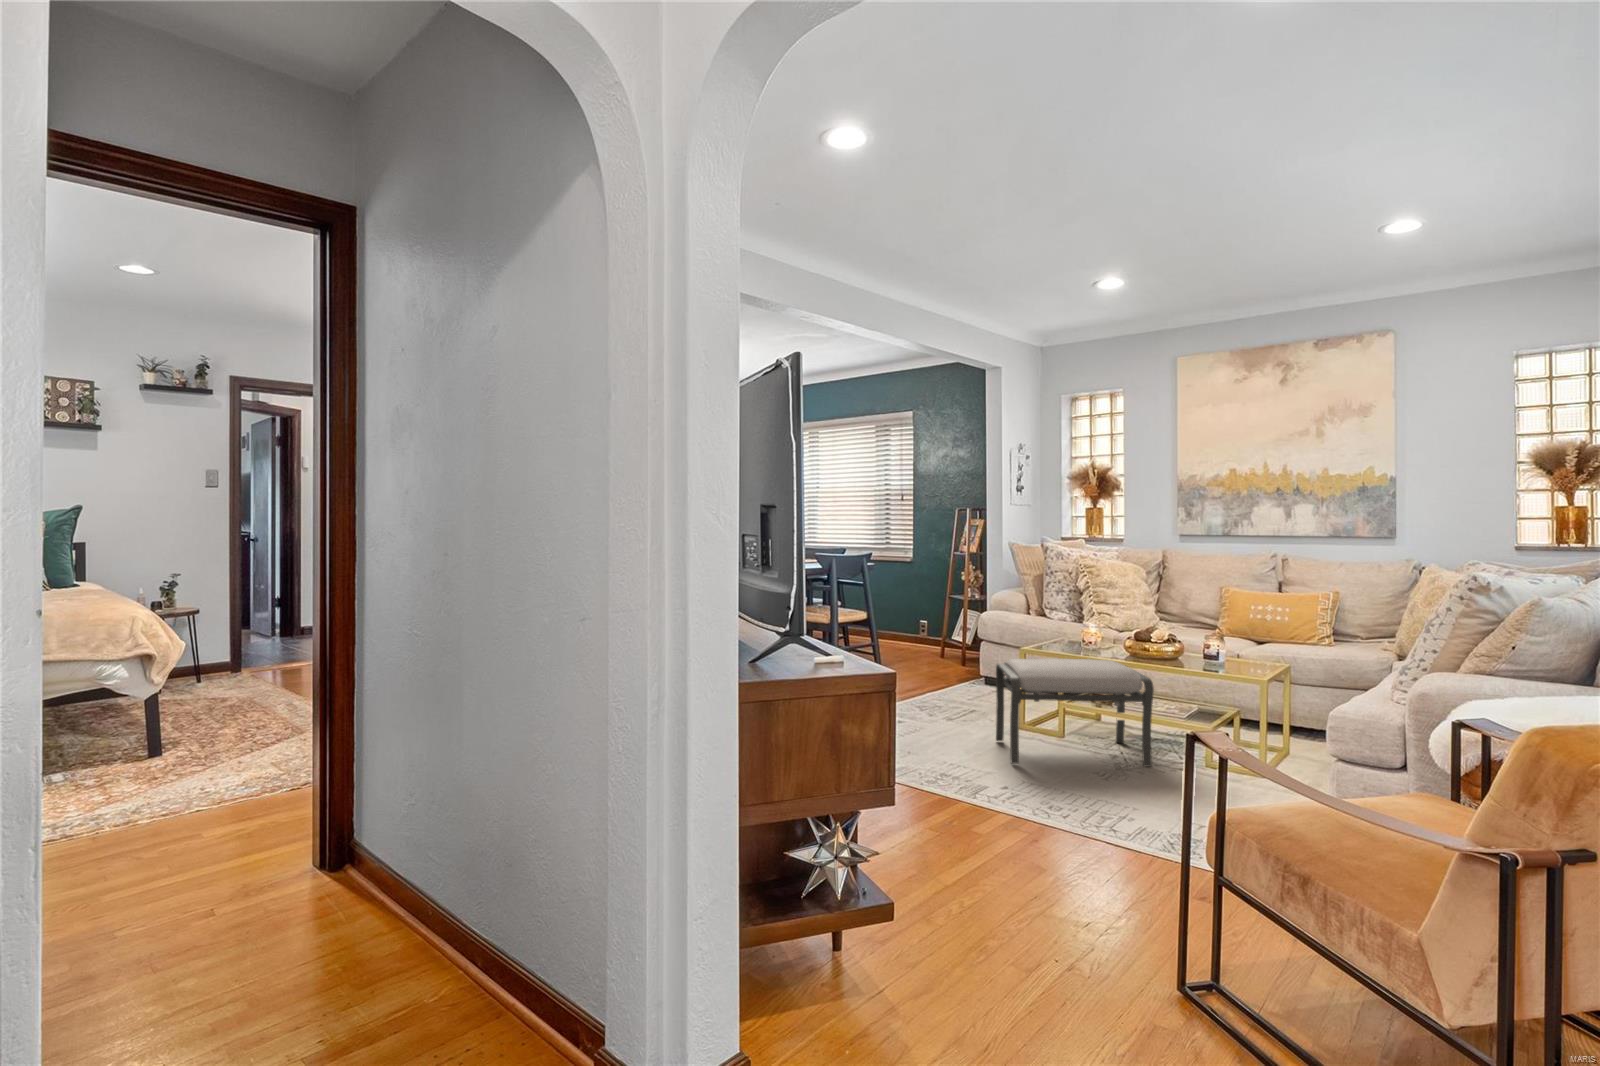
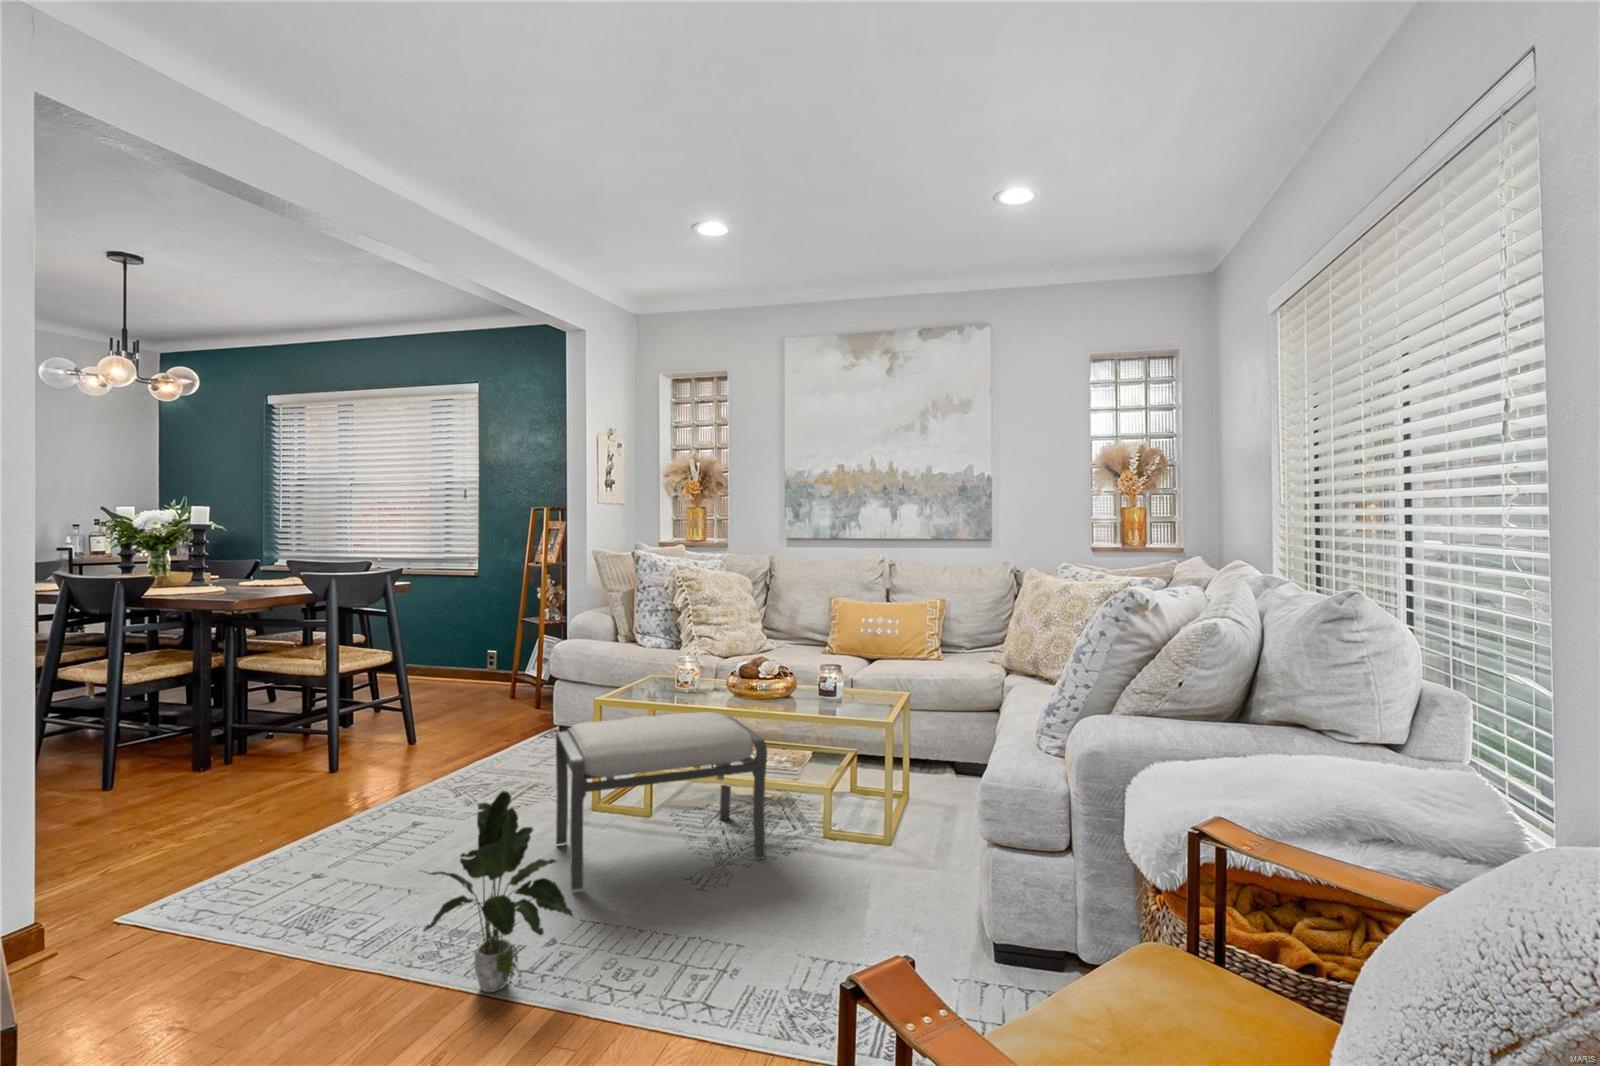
potted plant: none [931,681,1019,799] -> present [423,791,573,992]

